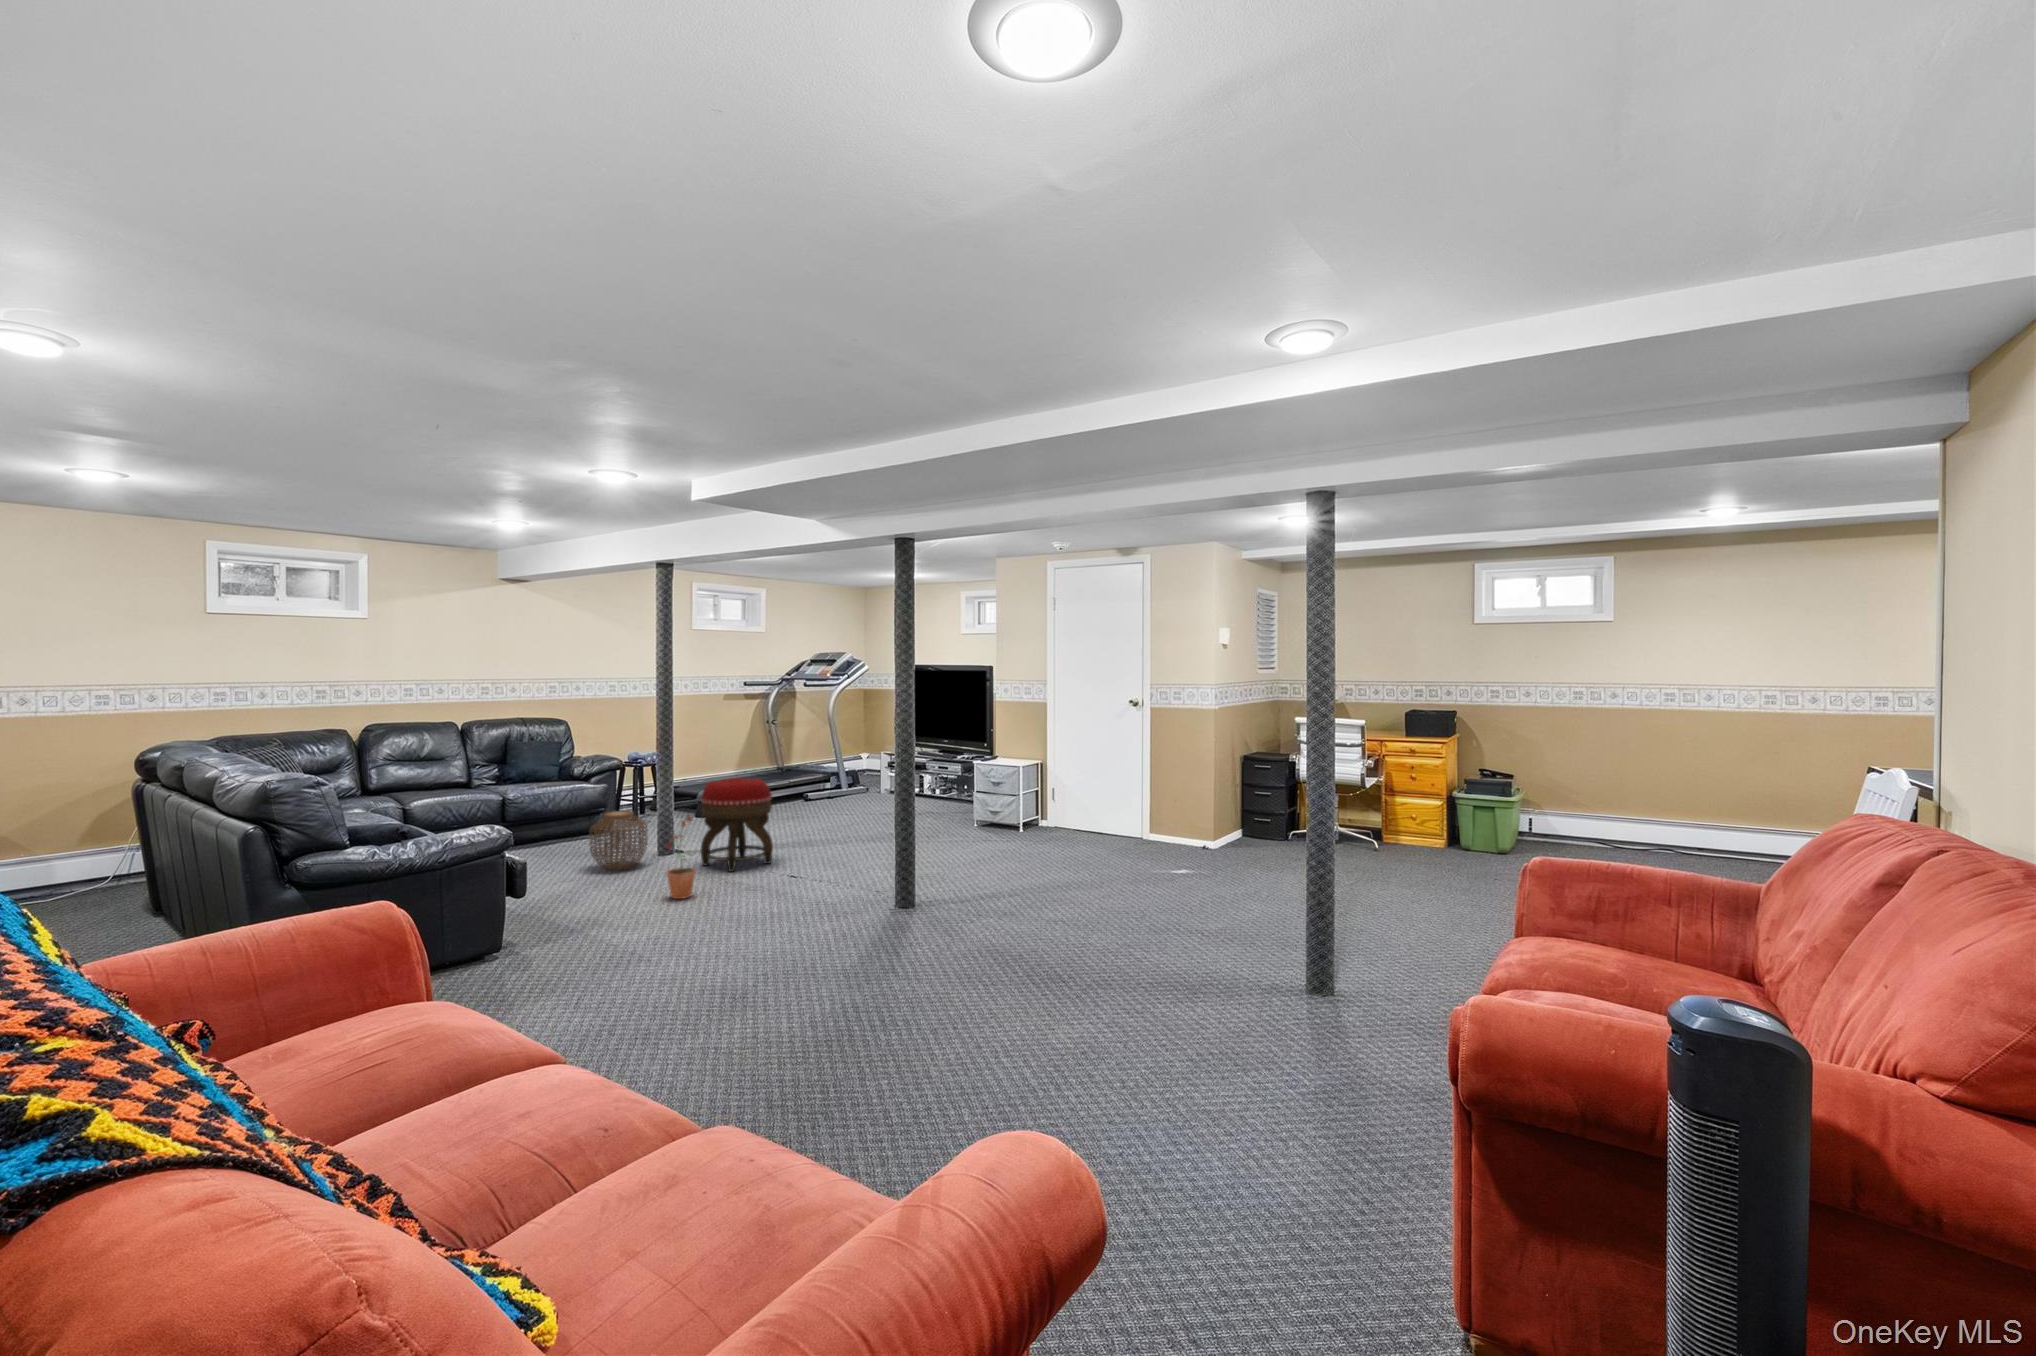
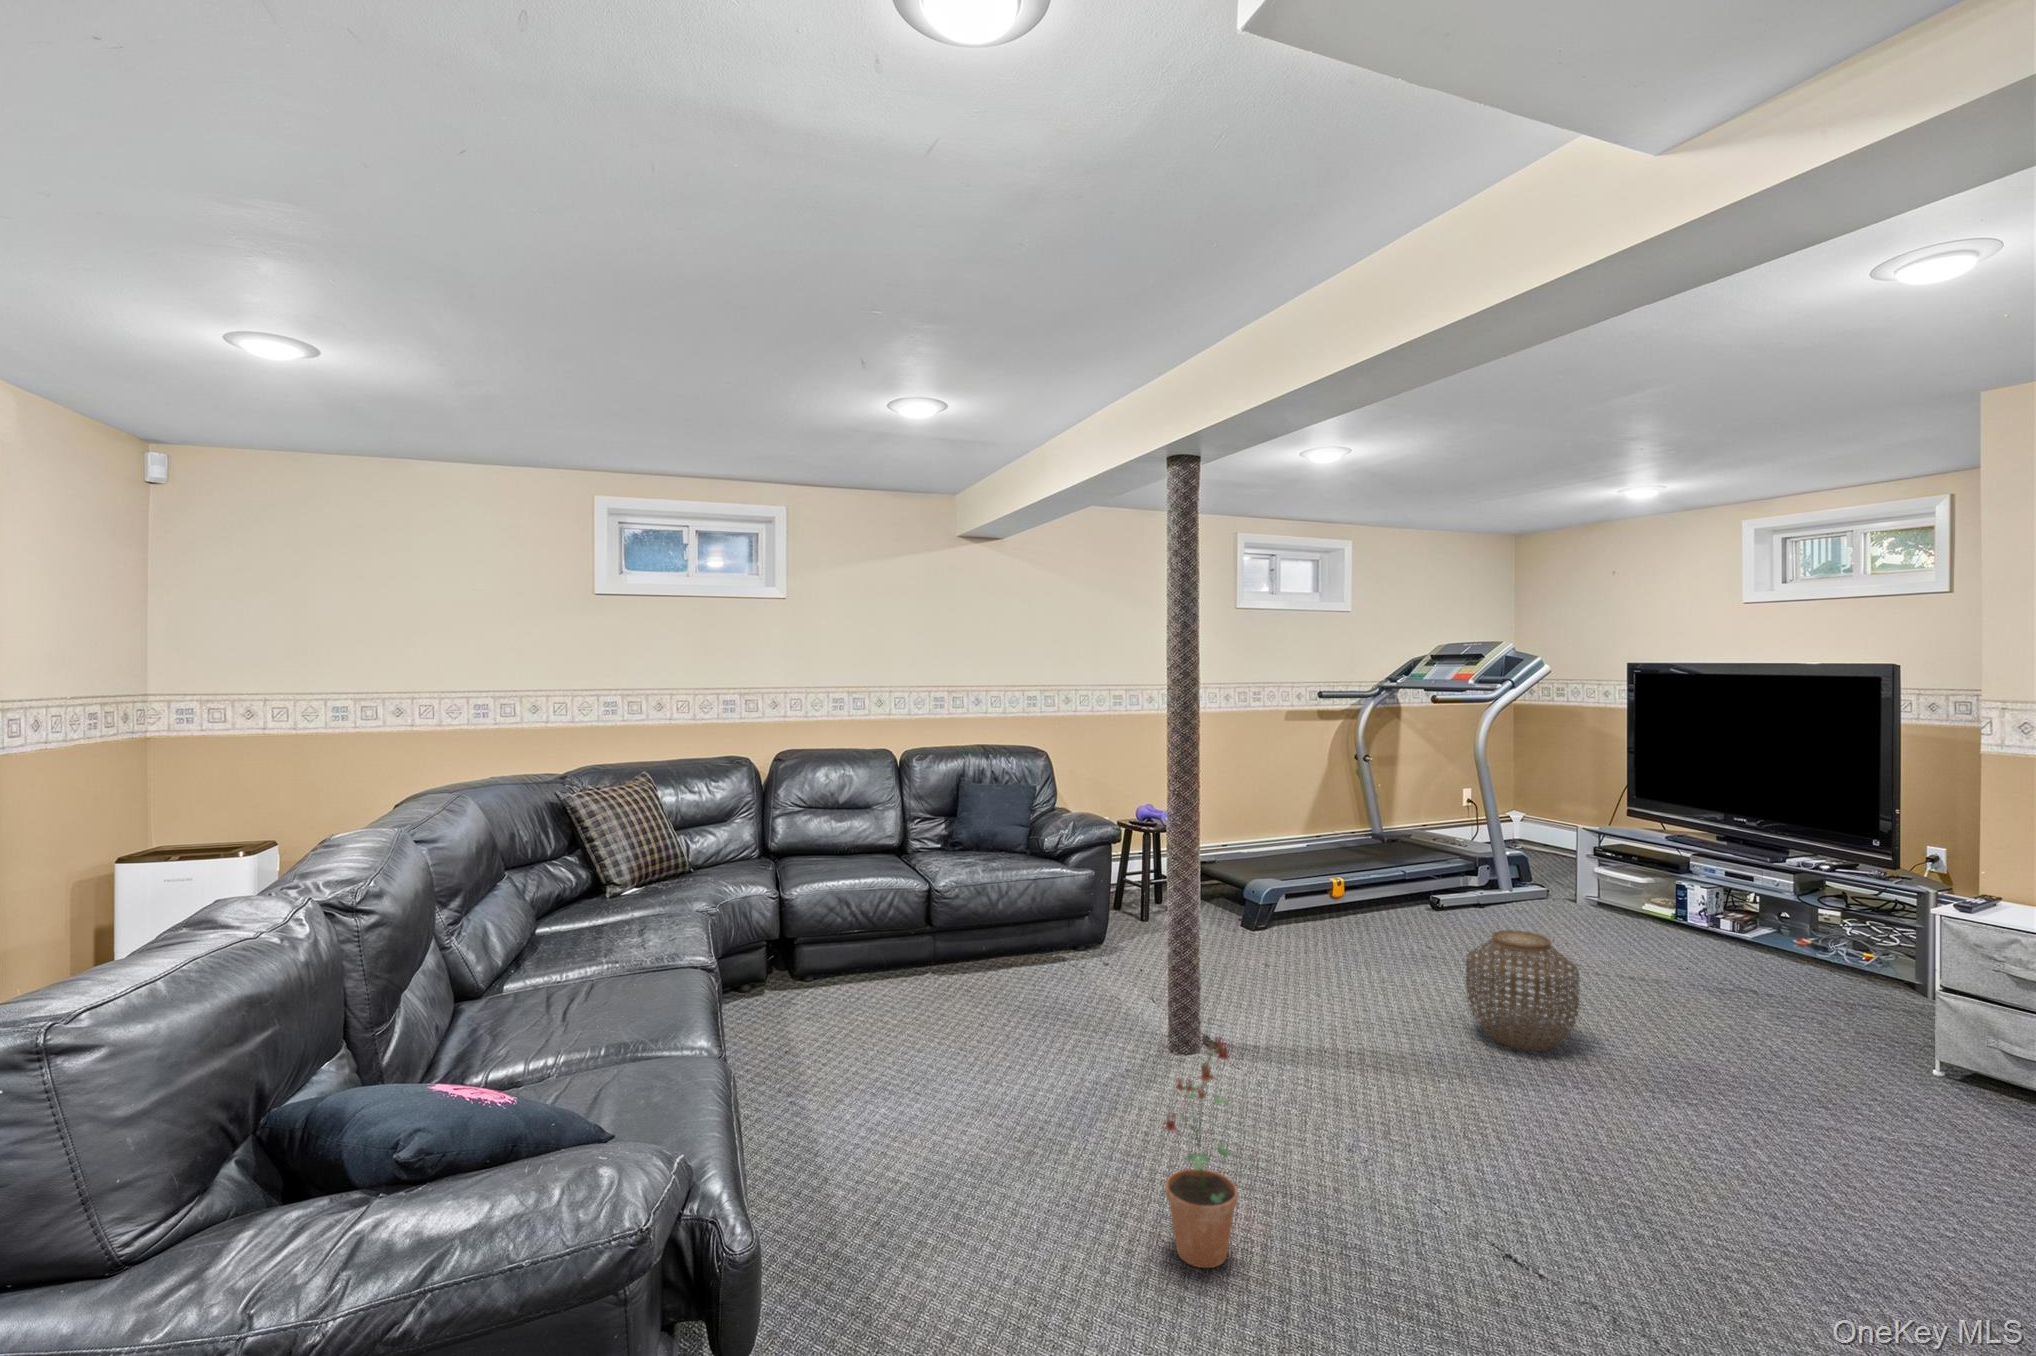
footstool: present [701,778,773,872] -> none [1249,913,1417,1152]
woven basket: present [590,811,647,871] -> present [1466,930,1579,1051]

